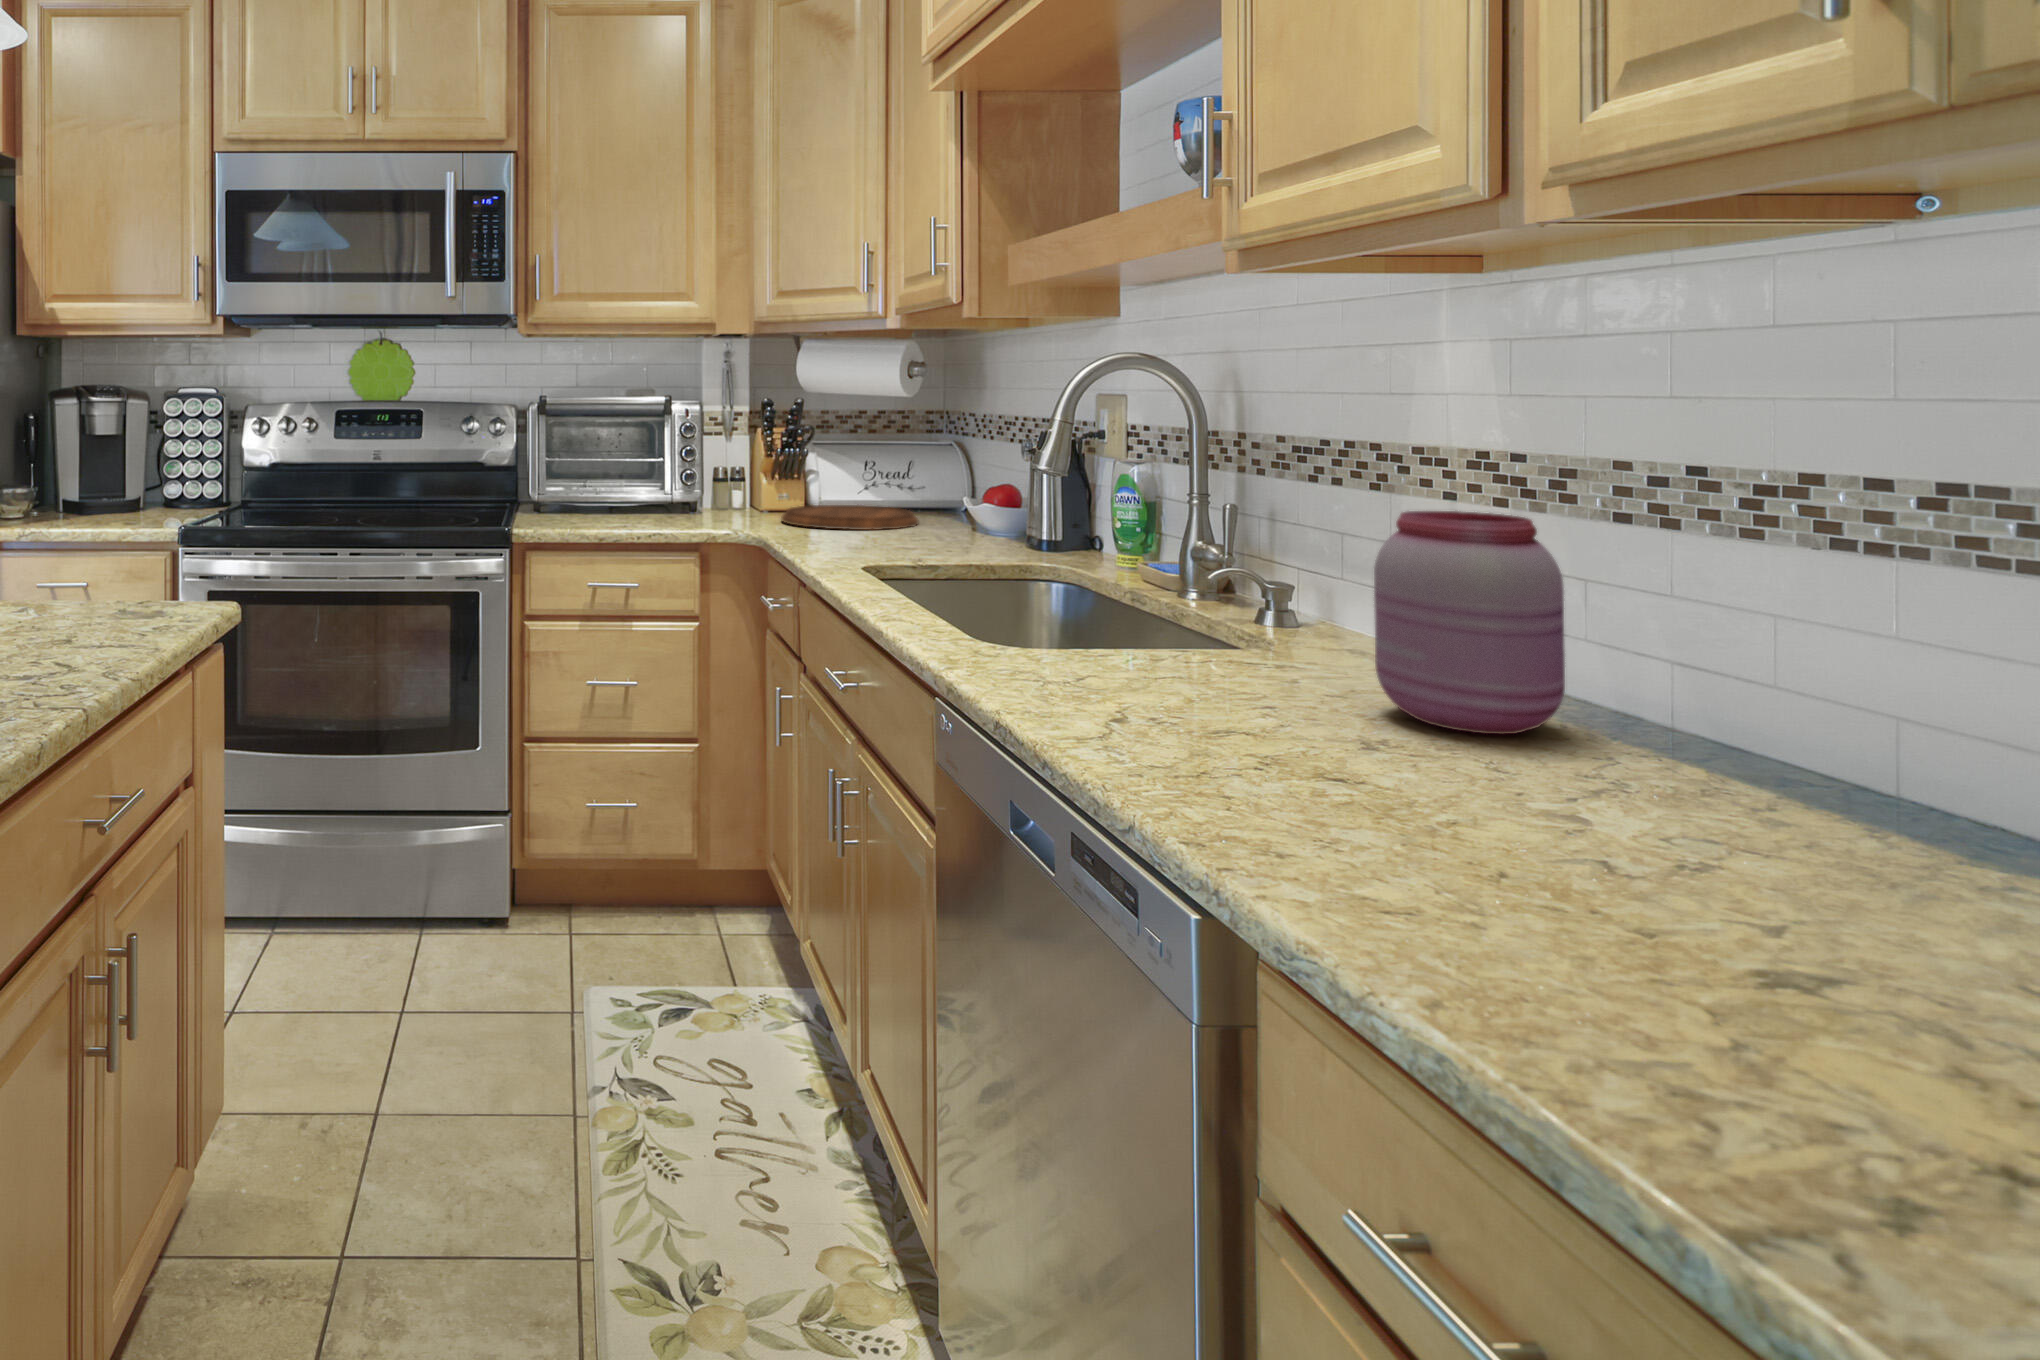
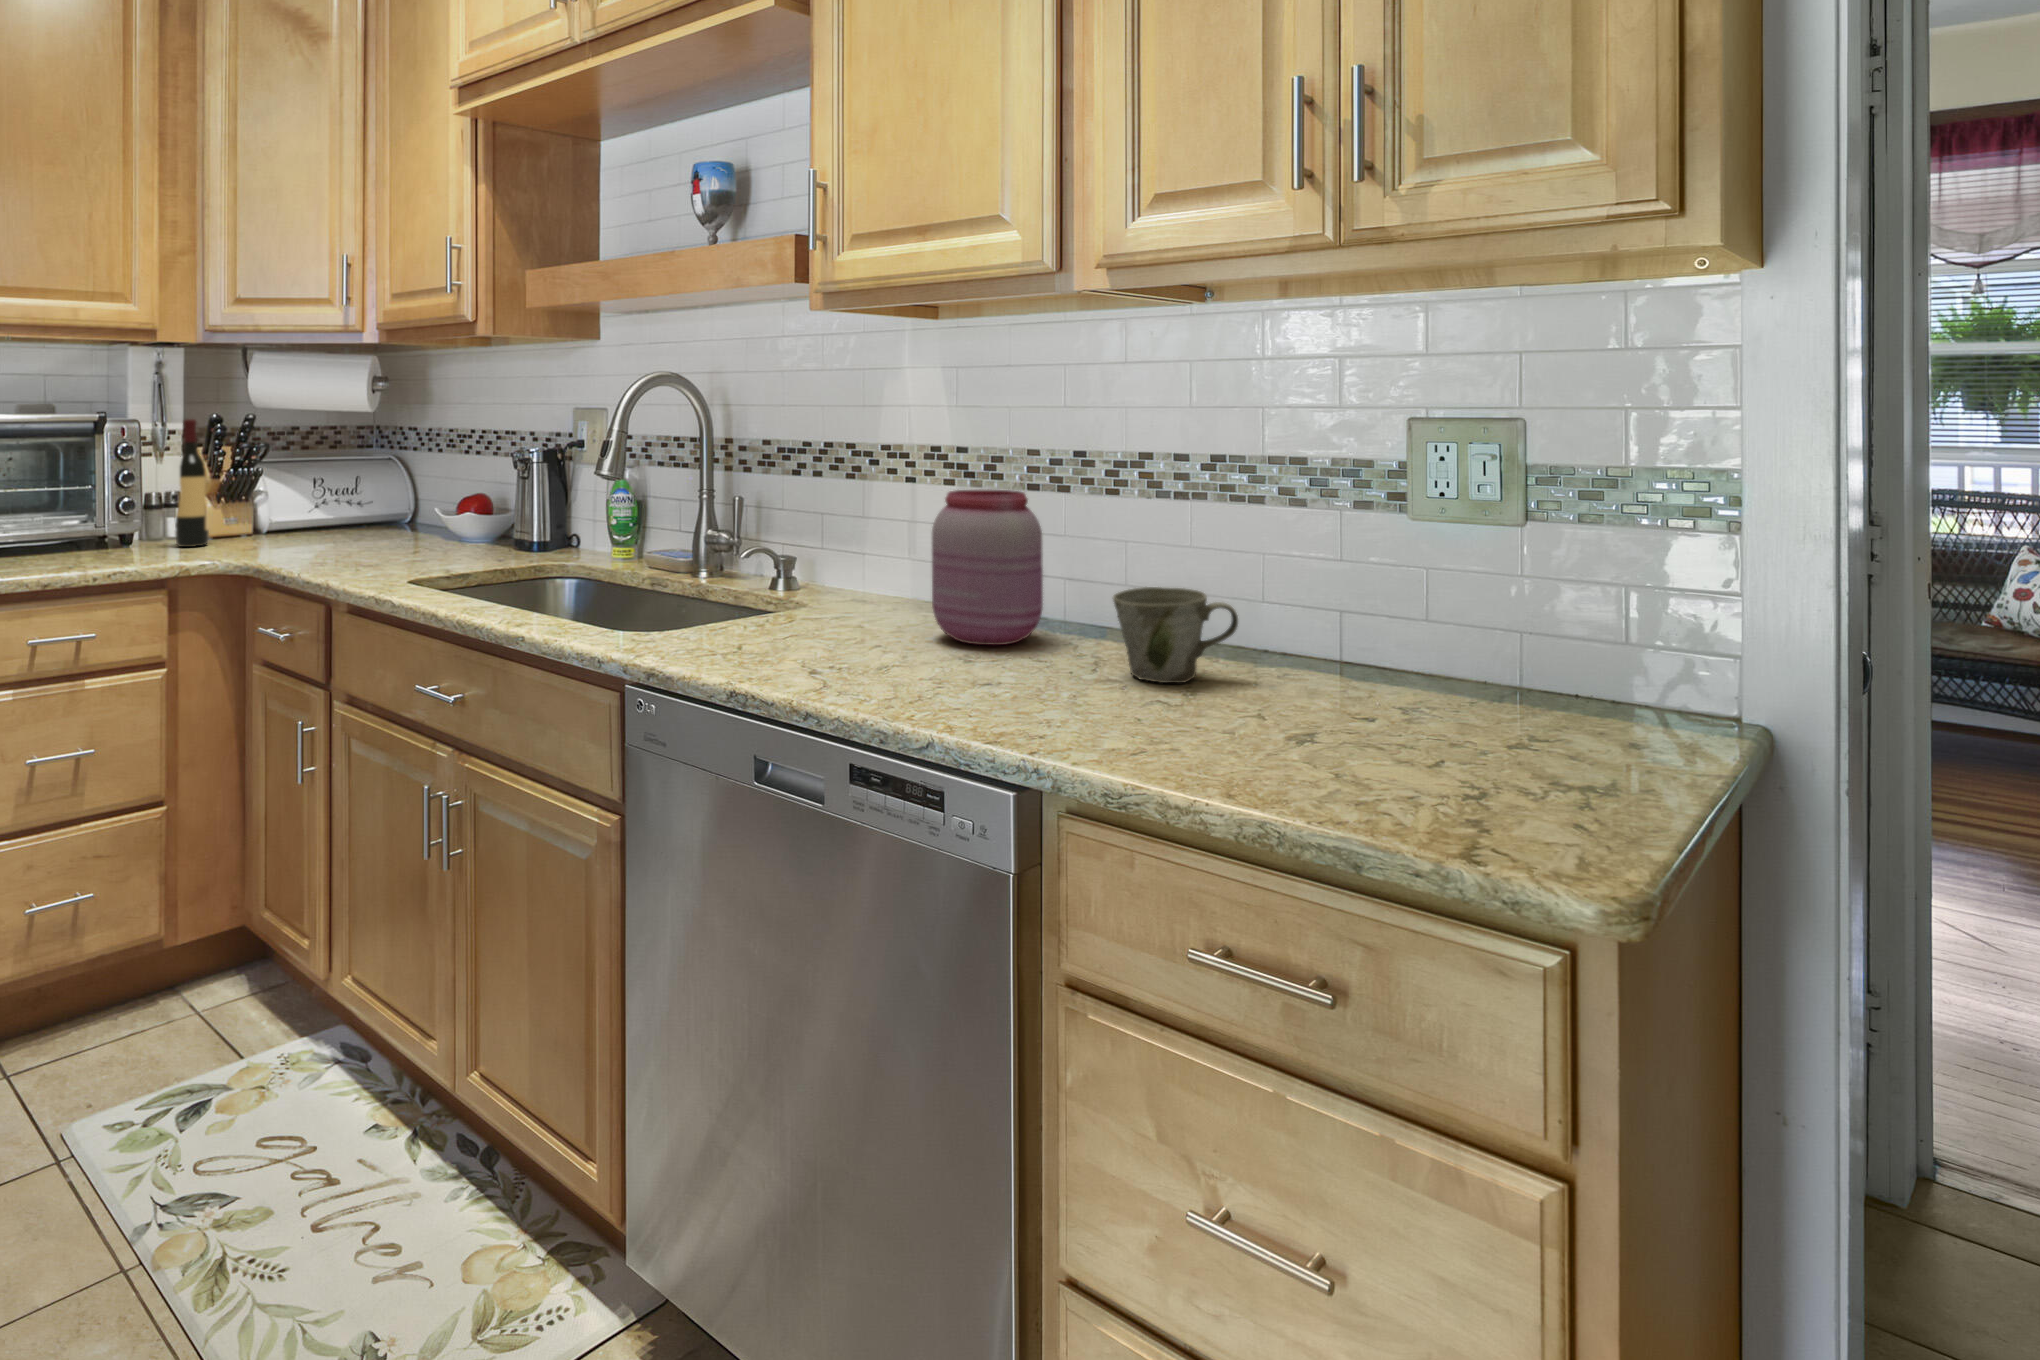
wine bottle: none [737,397,768,513] -> present [175,419,209,547]
cutting board: present [781,505,919,530] -> none [240,528,386,555]
mug: none [1587,679,1842,838] -> present [1113,587,1238,683]

